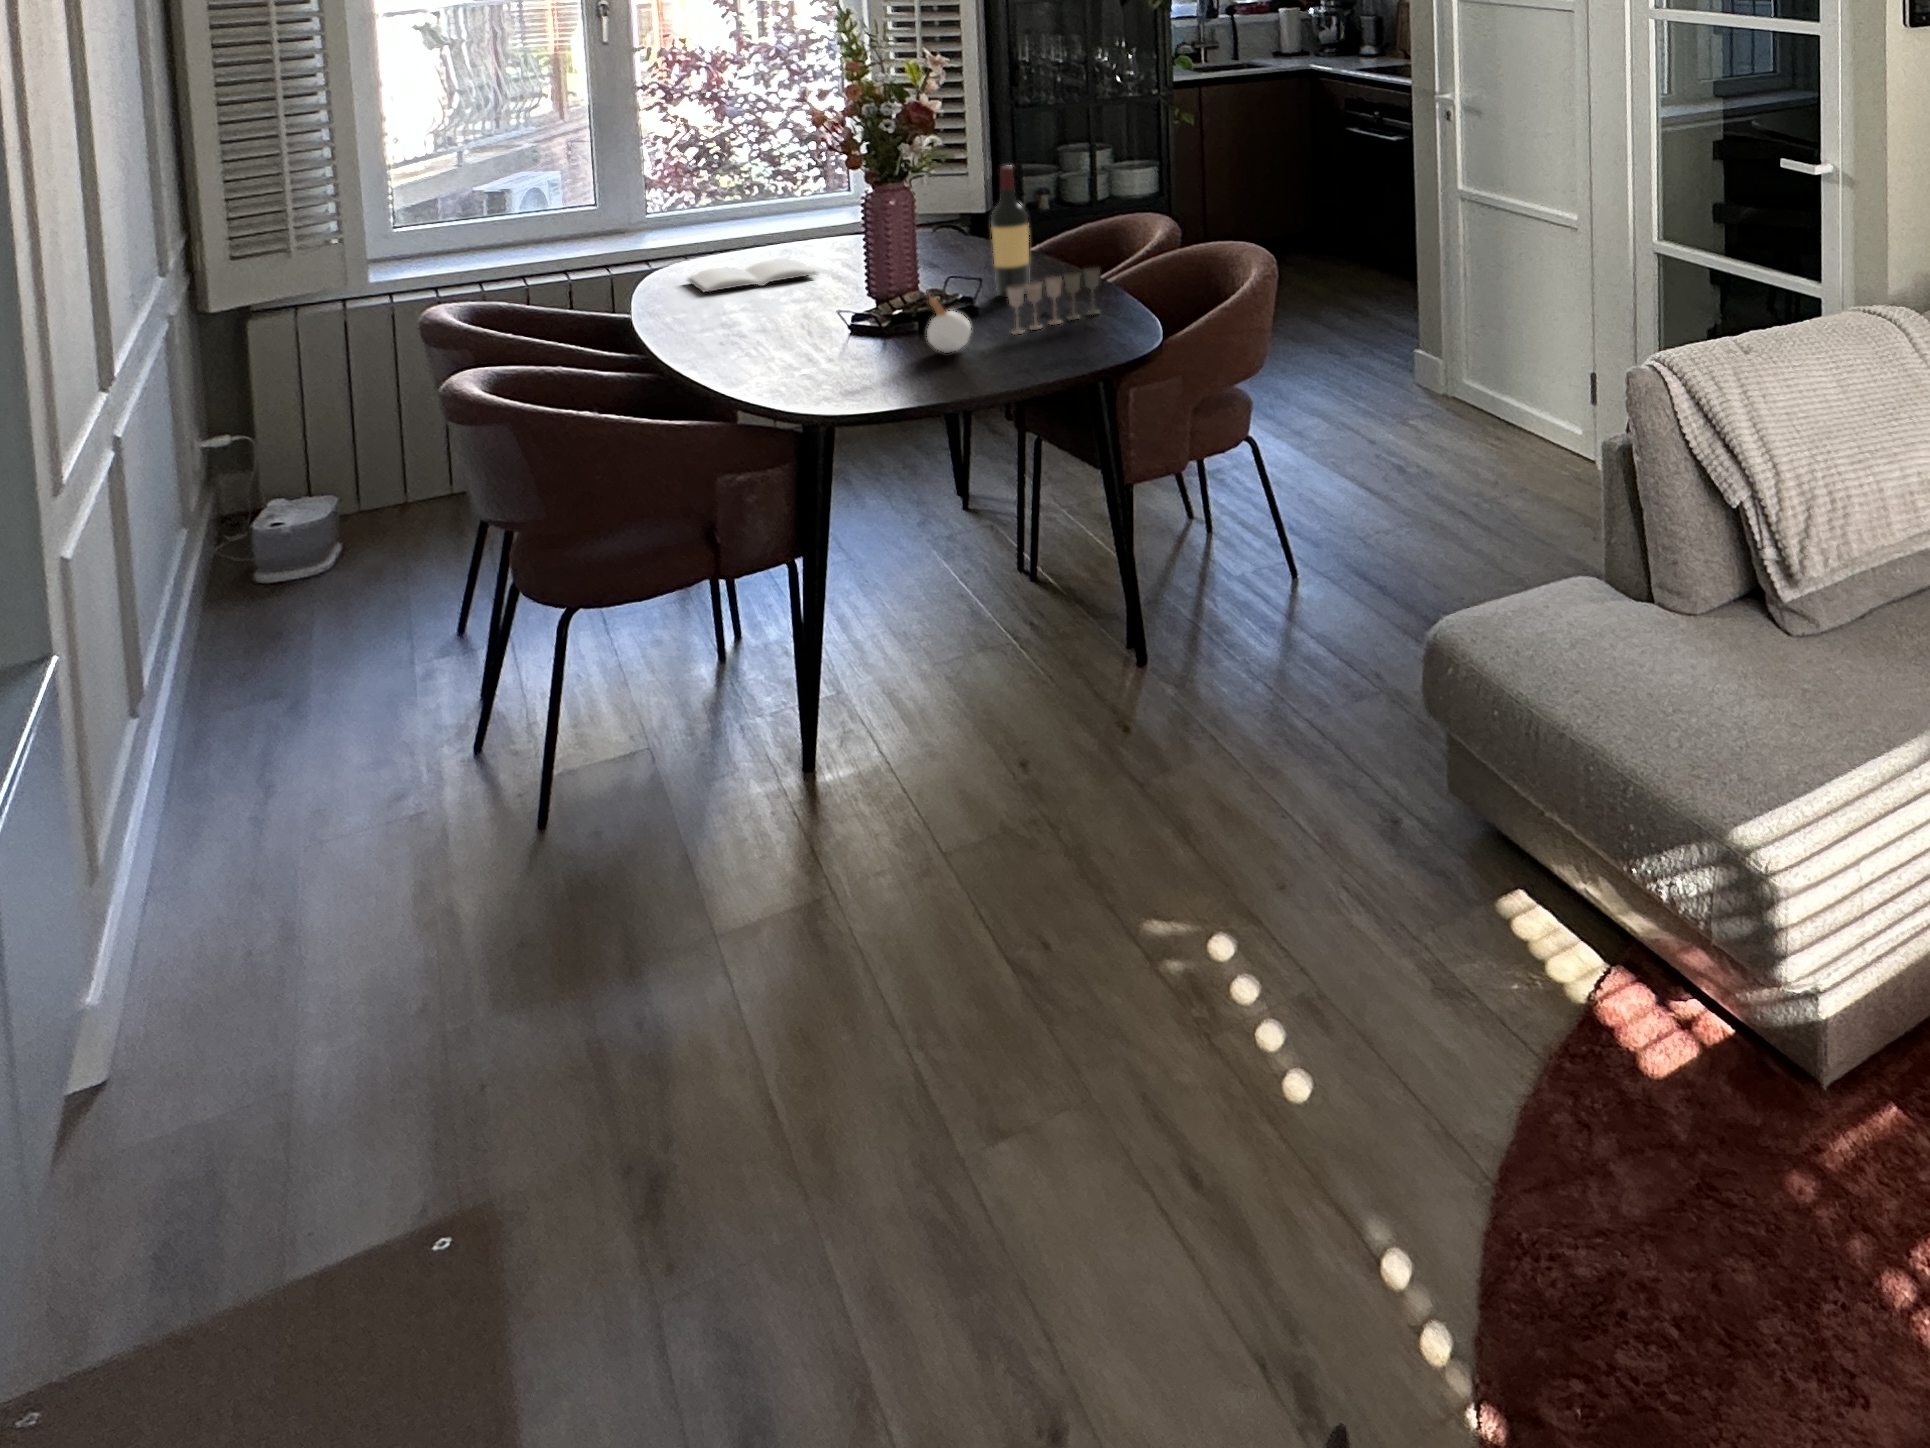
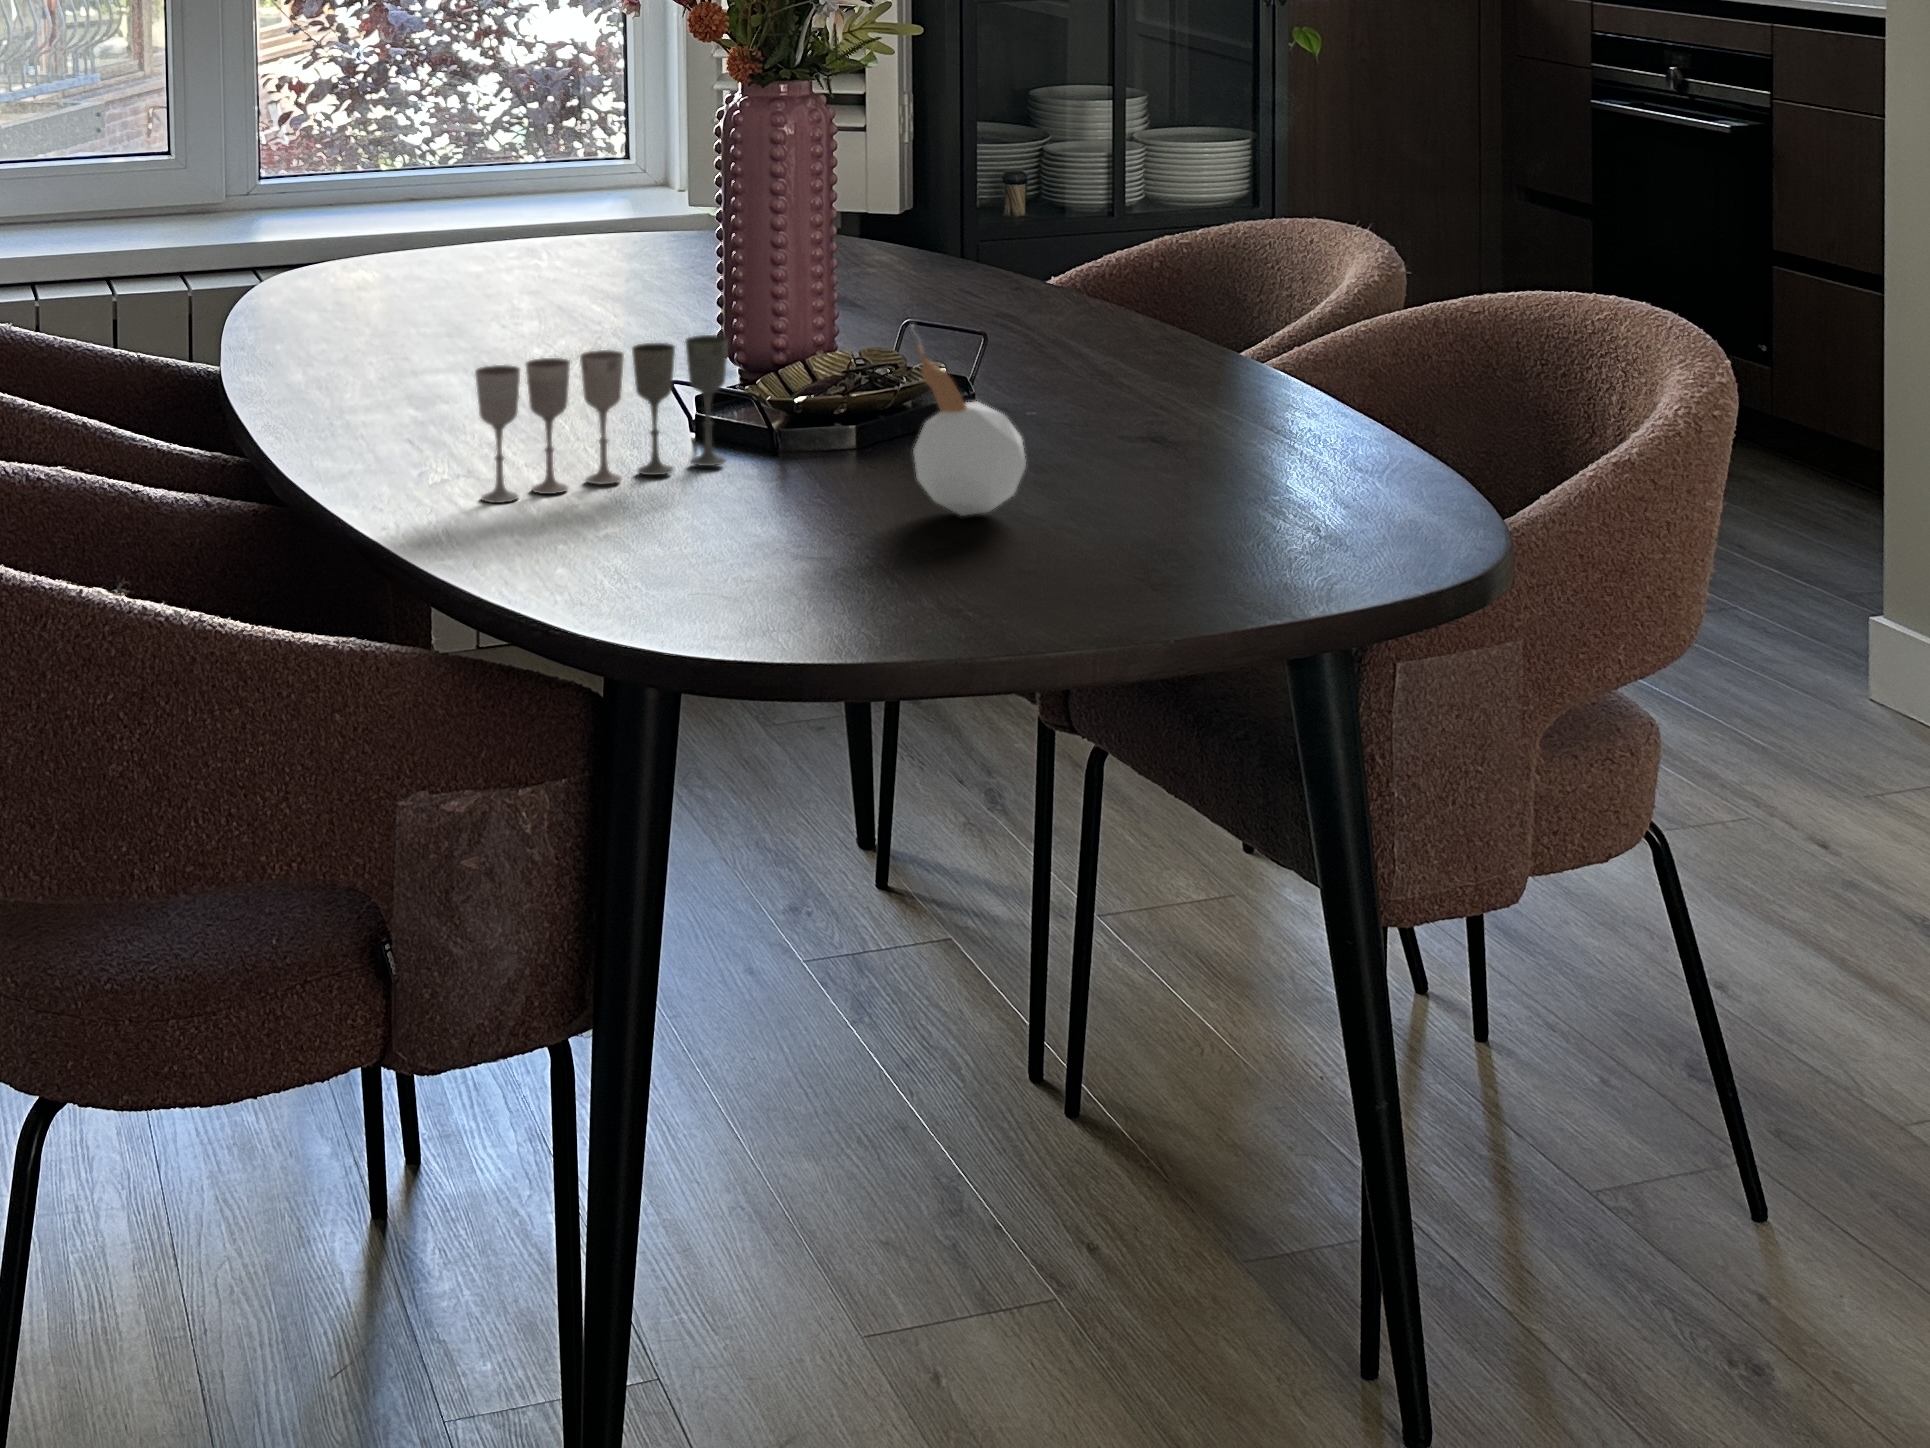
wine bottle: present [991,166,1029,297] -> none [1020,52,1107,387]
book: present [688,259,817,292] -> none [329,265,605,325]
wine glass: present [1007,267,1100,334] -> present [475,335,728,503]

